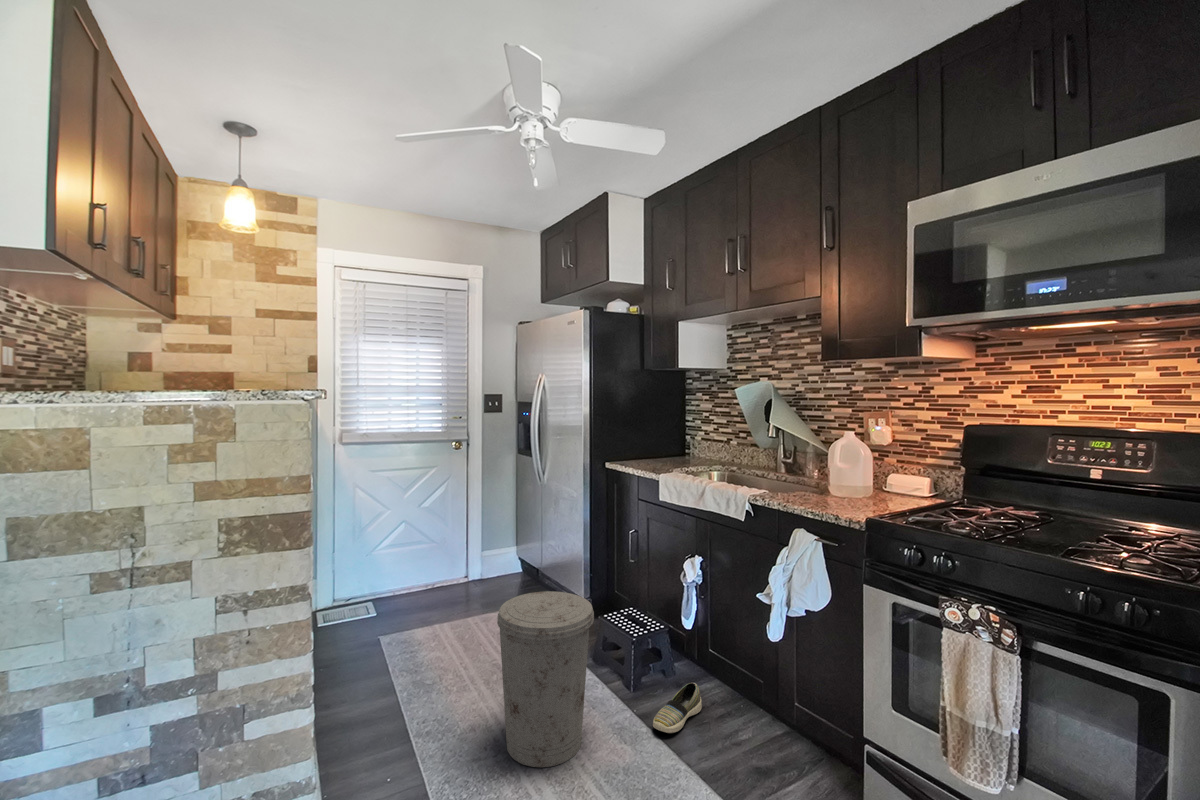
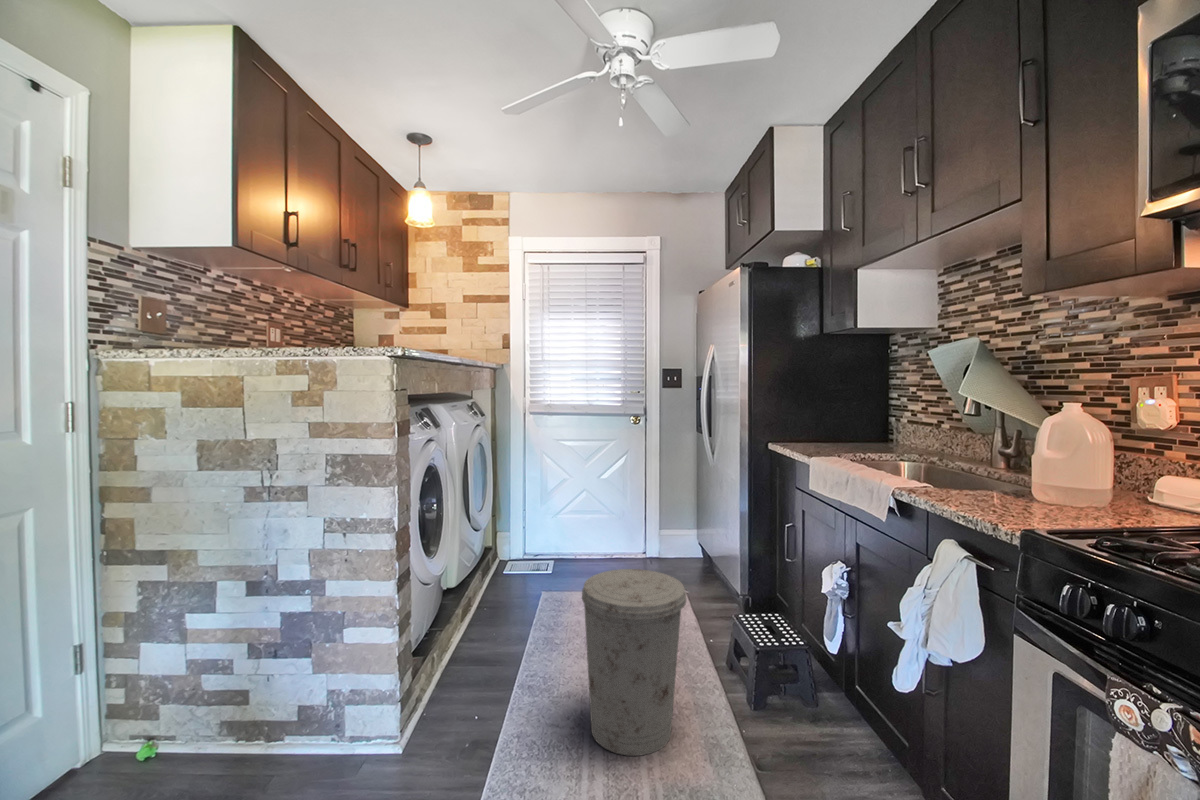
shoe: present [653,683,702,733] -> none [754,713,832,765]

